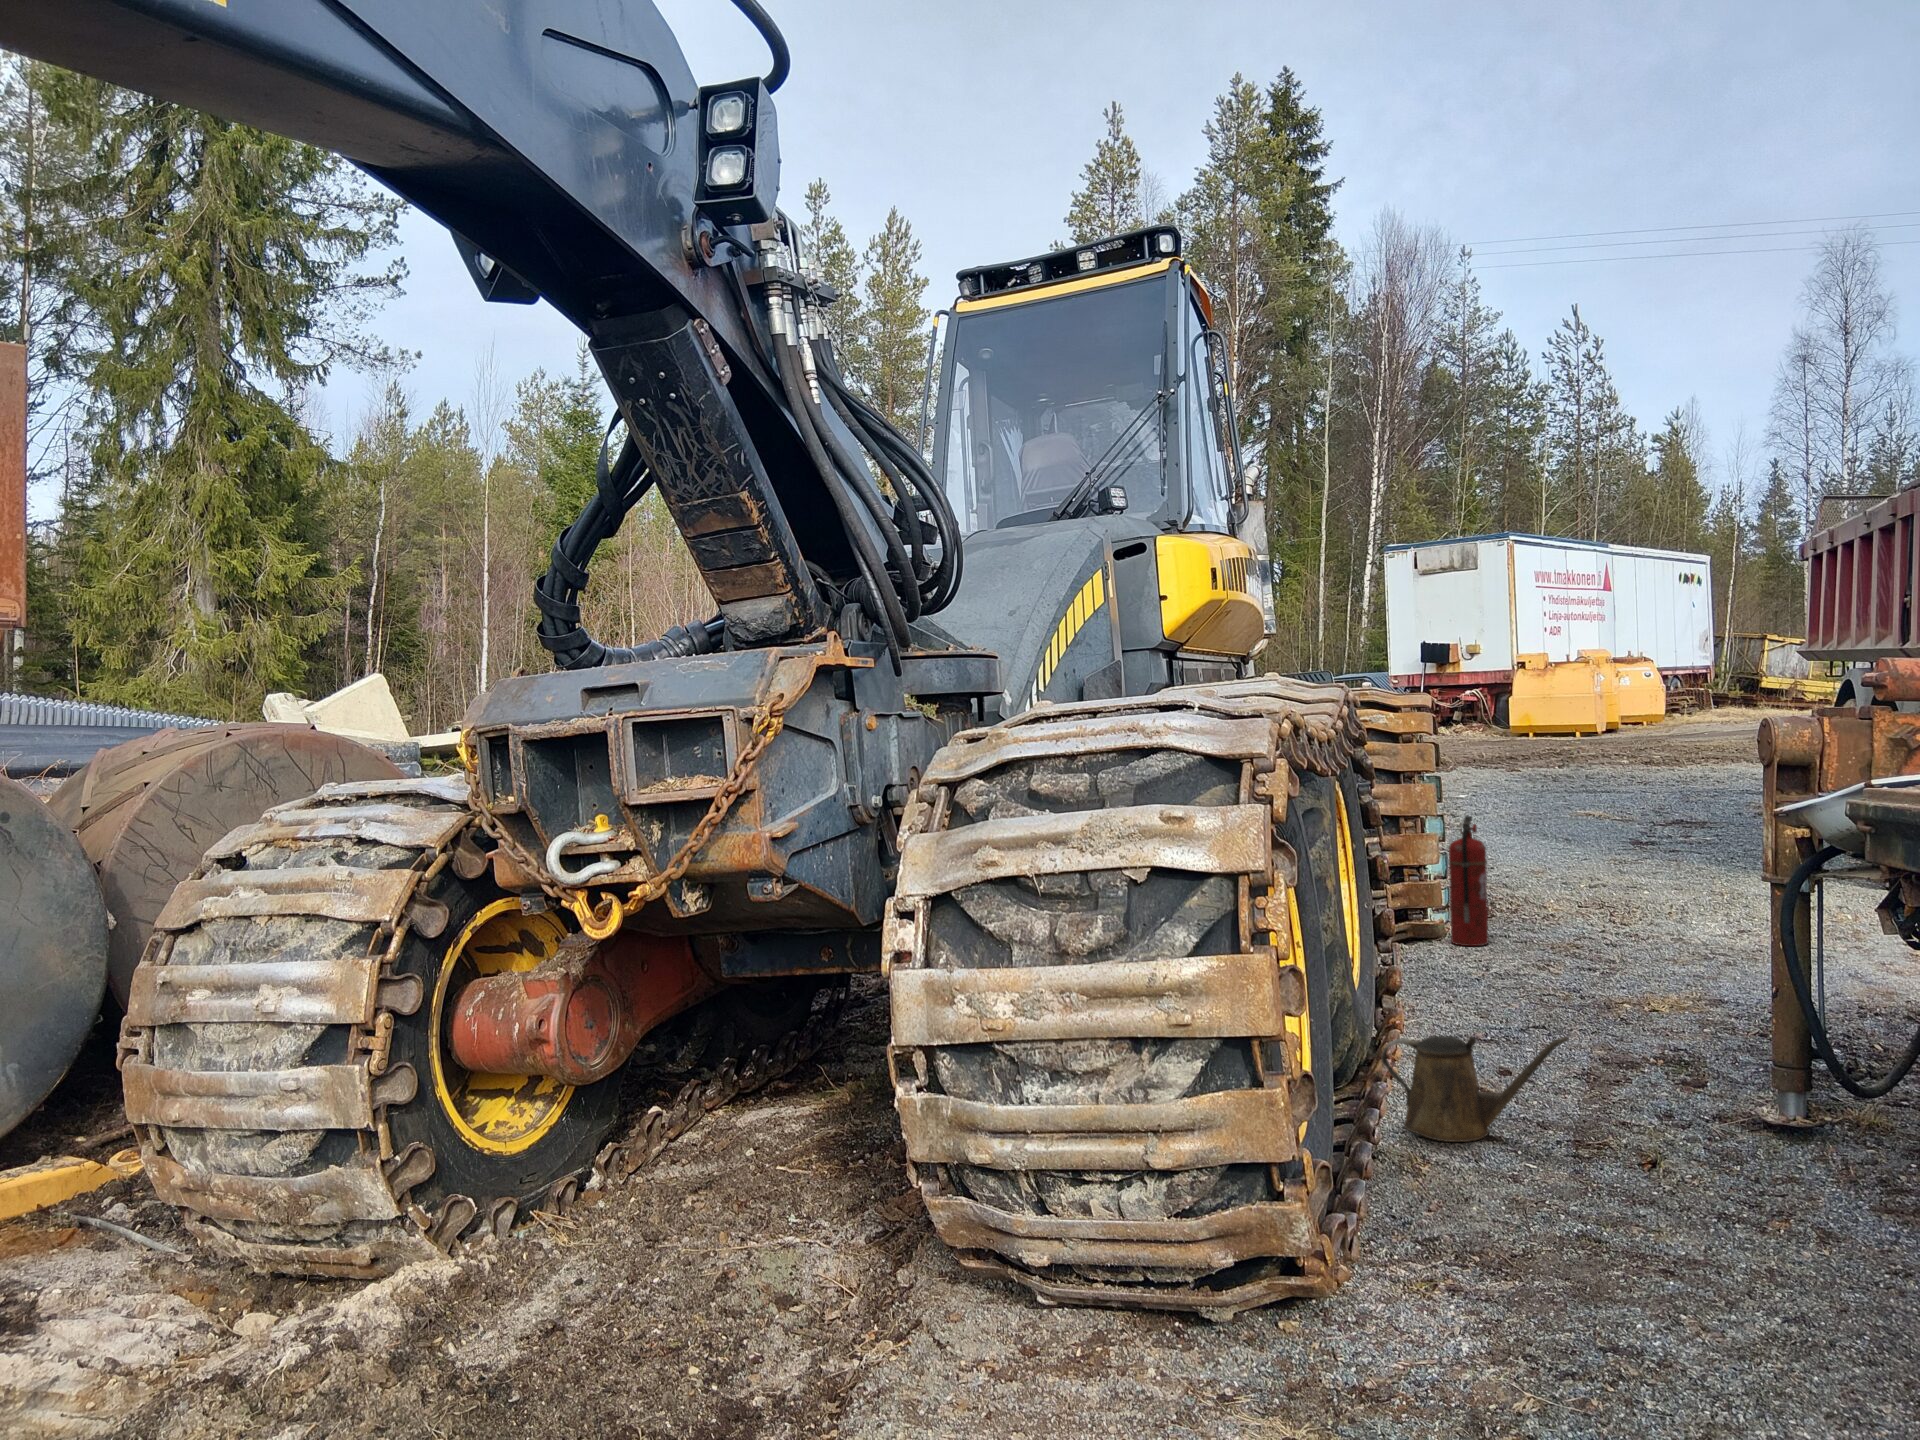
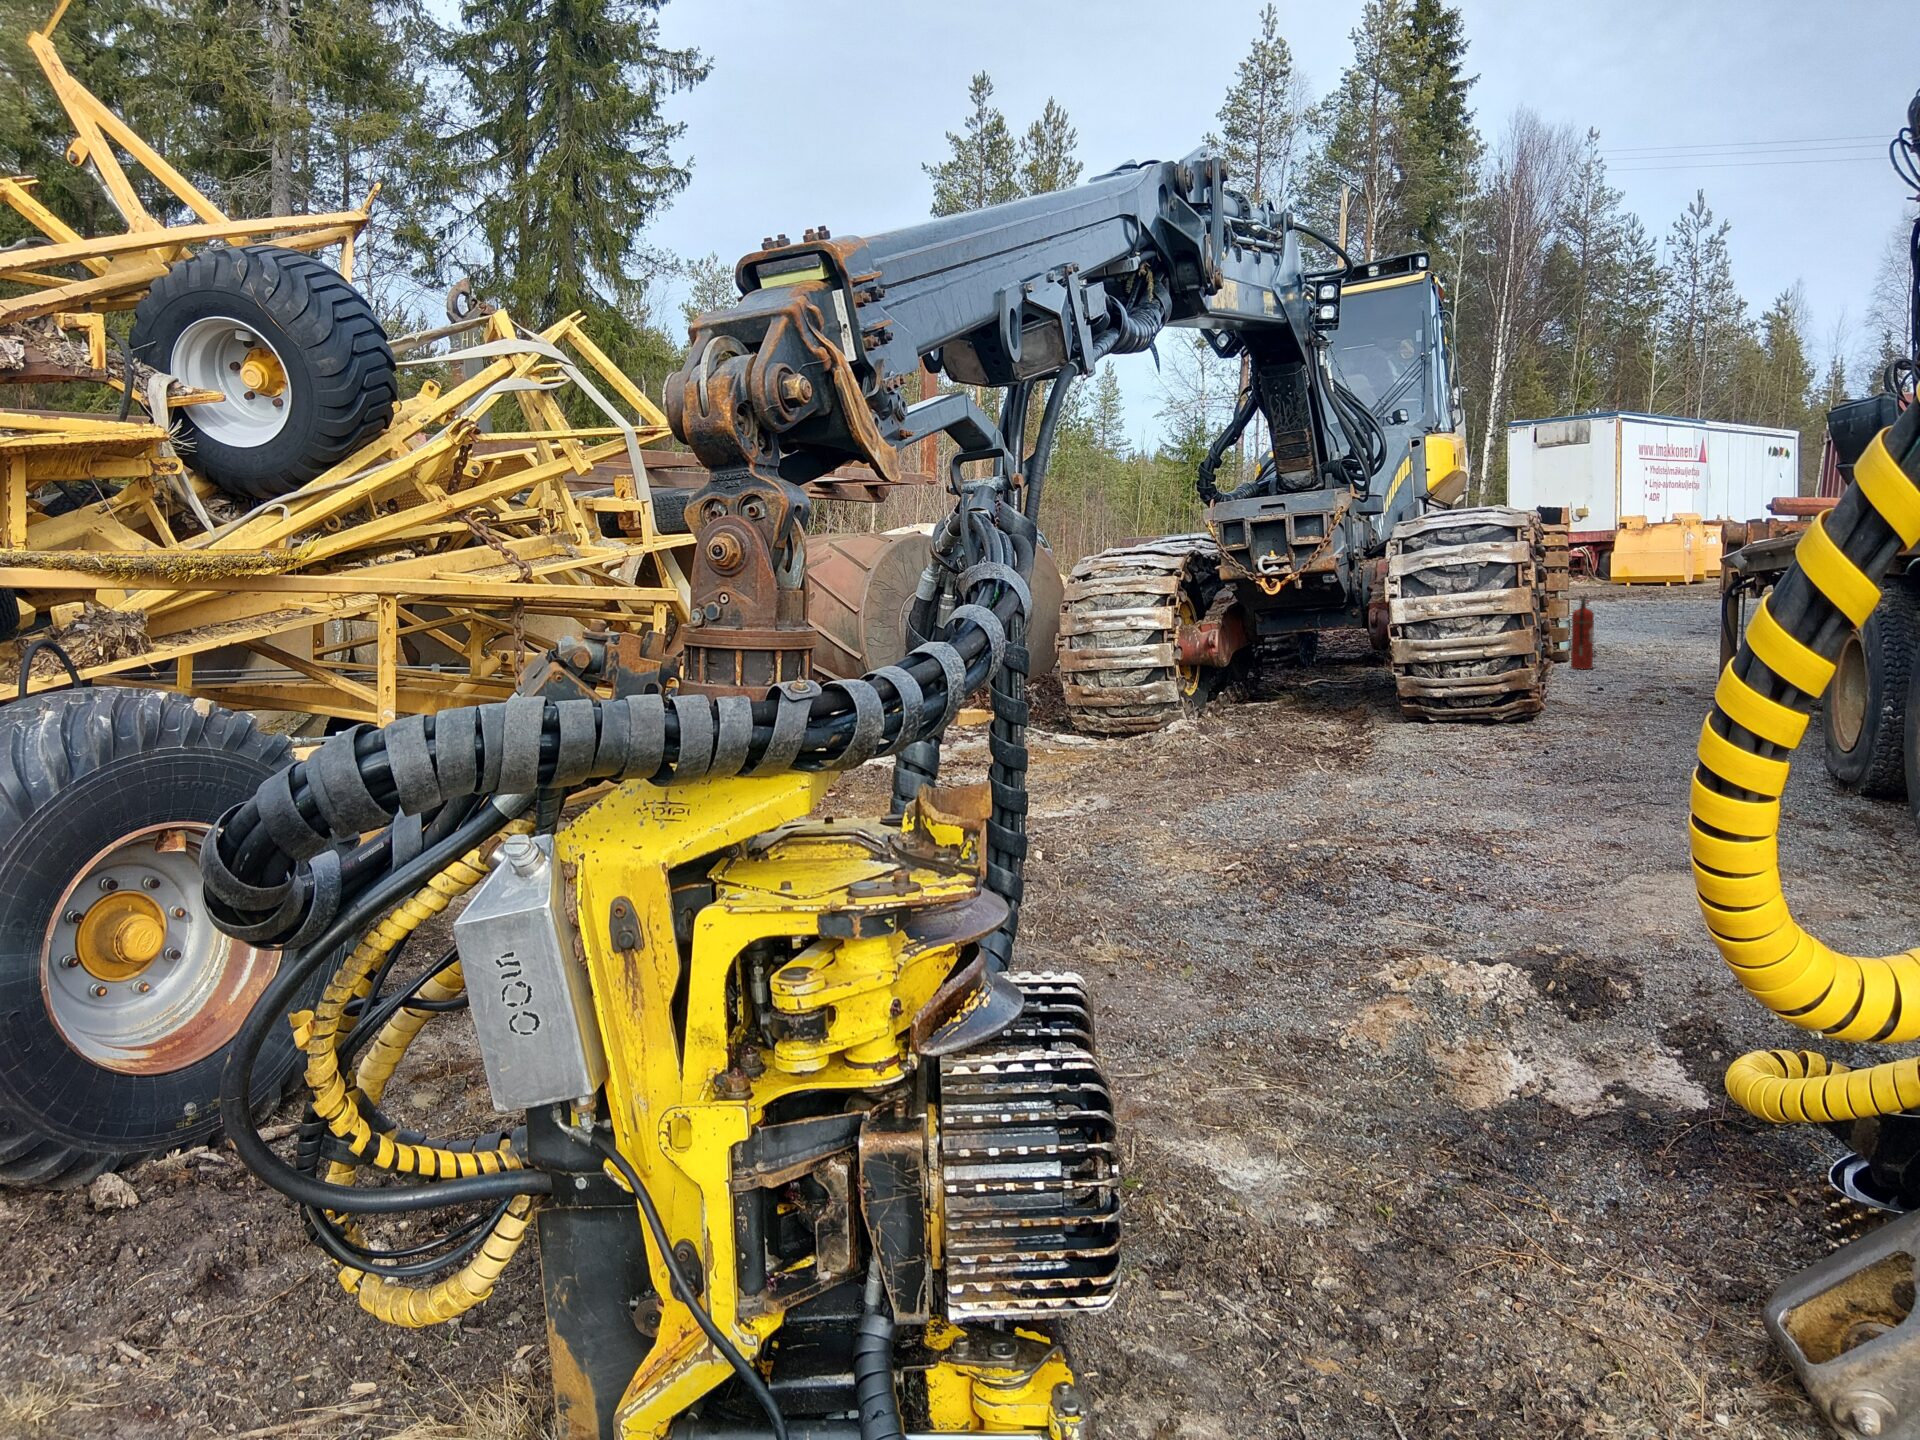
watering can: present [1381,1036,1569,1142] -> none [1546,662,1632,708]

